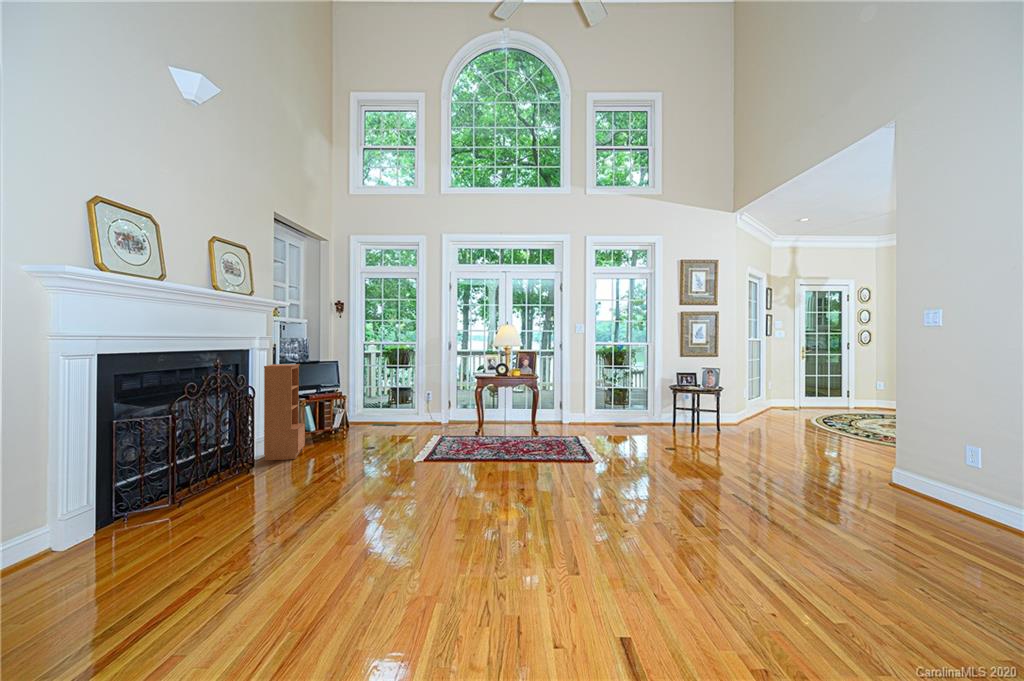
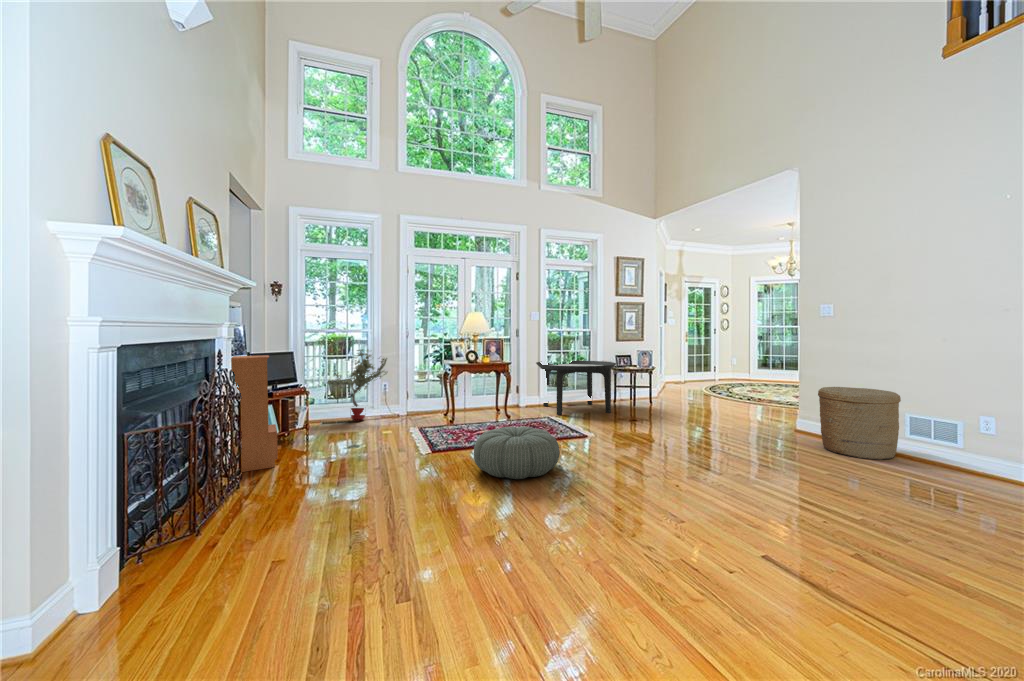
potted tree: none [372,359,426,427] -> present [327,349,387,422]
round table: none [576,376,666,437] -> present [536,360,616,415]
basket: none [856,421,961,517] -> present [818,387,901,460]
pouf: none [441,440,523,489] -> present [474,427,560,479]

